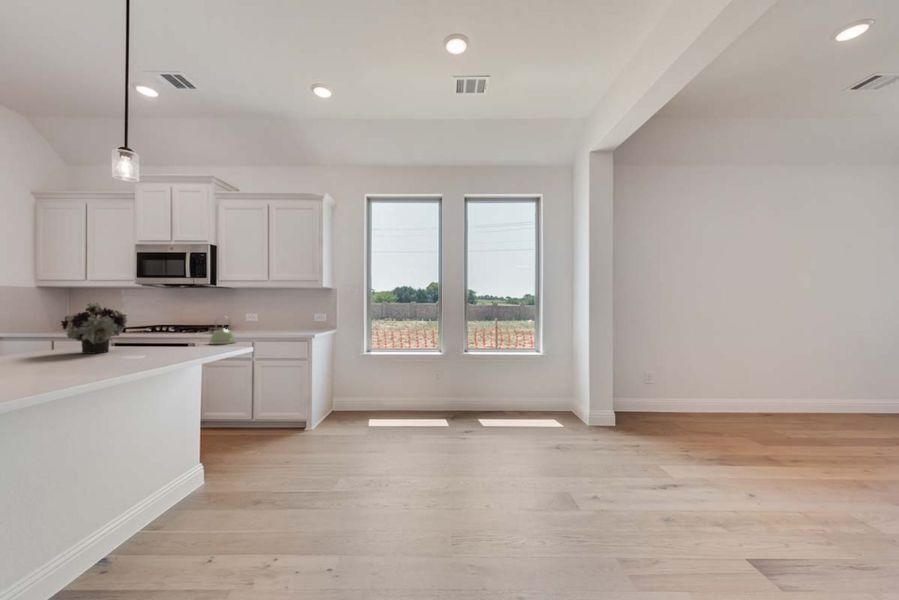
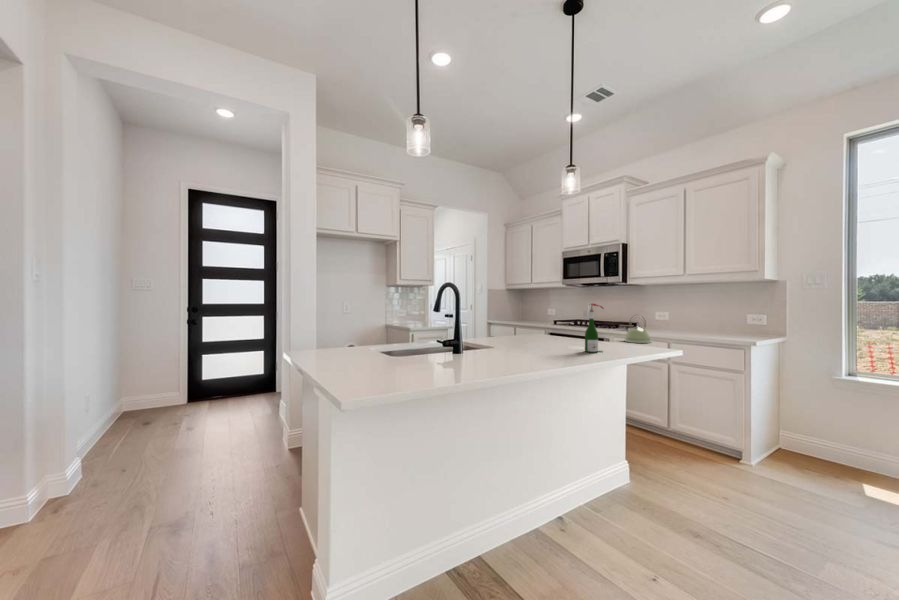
wine bottle: none [145,300,171,352] -> present [583,302,603,353]
flower arrangement: present [61,302,127,354] -> none [524,303,568,347]

